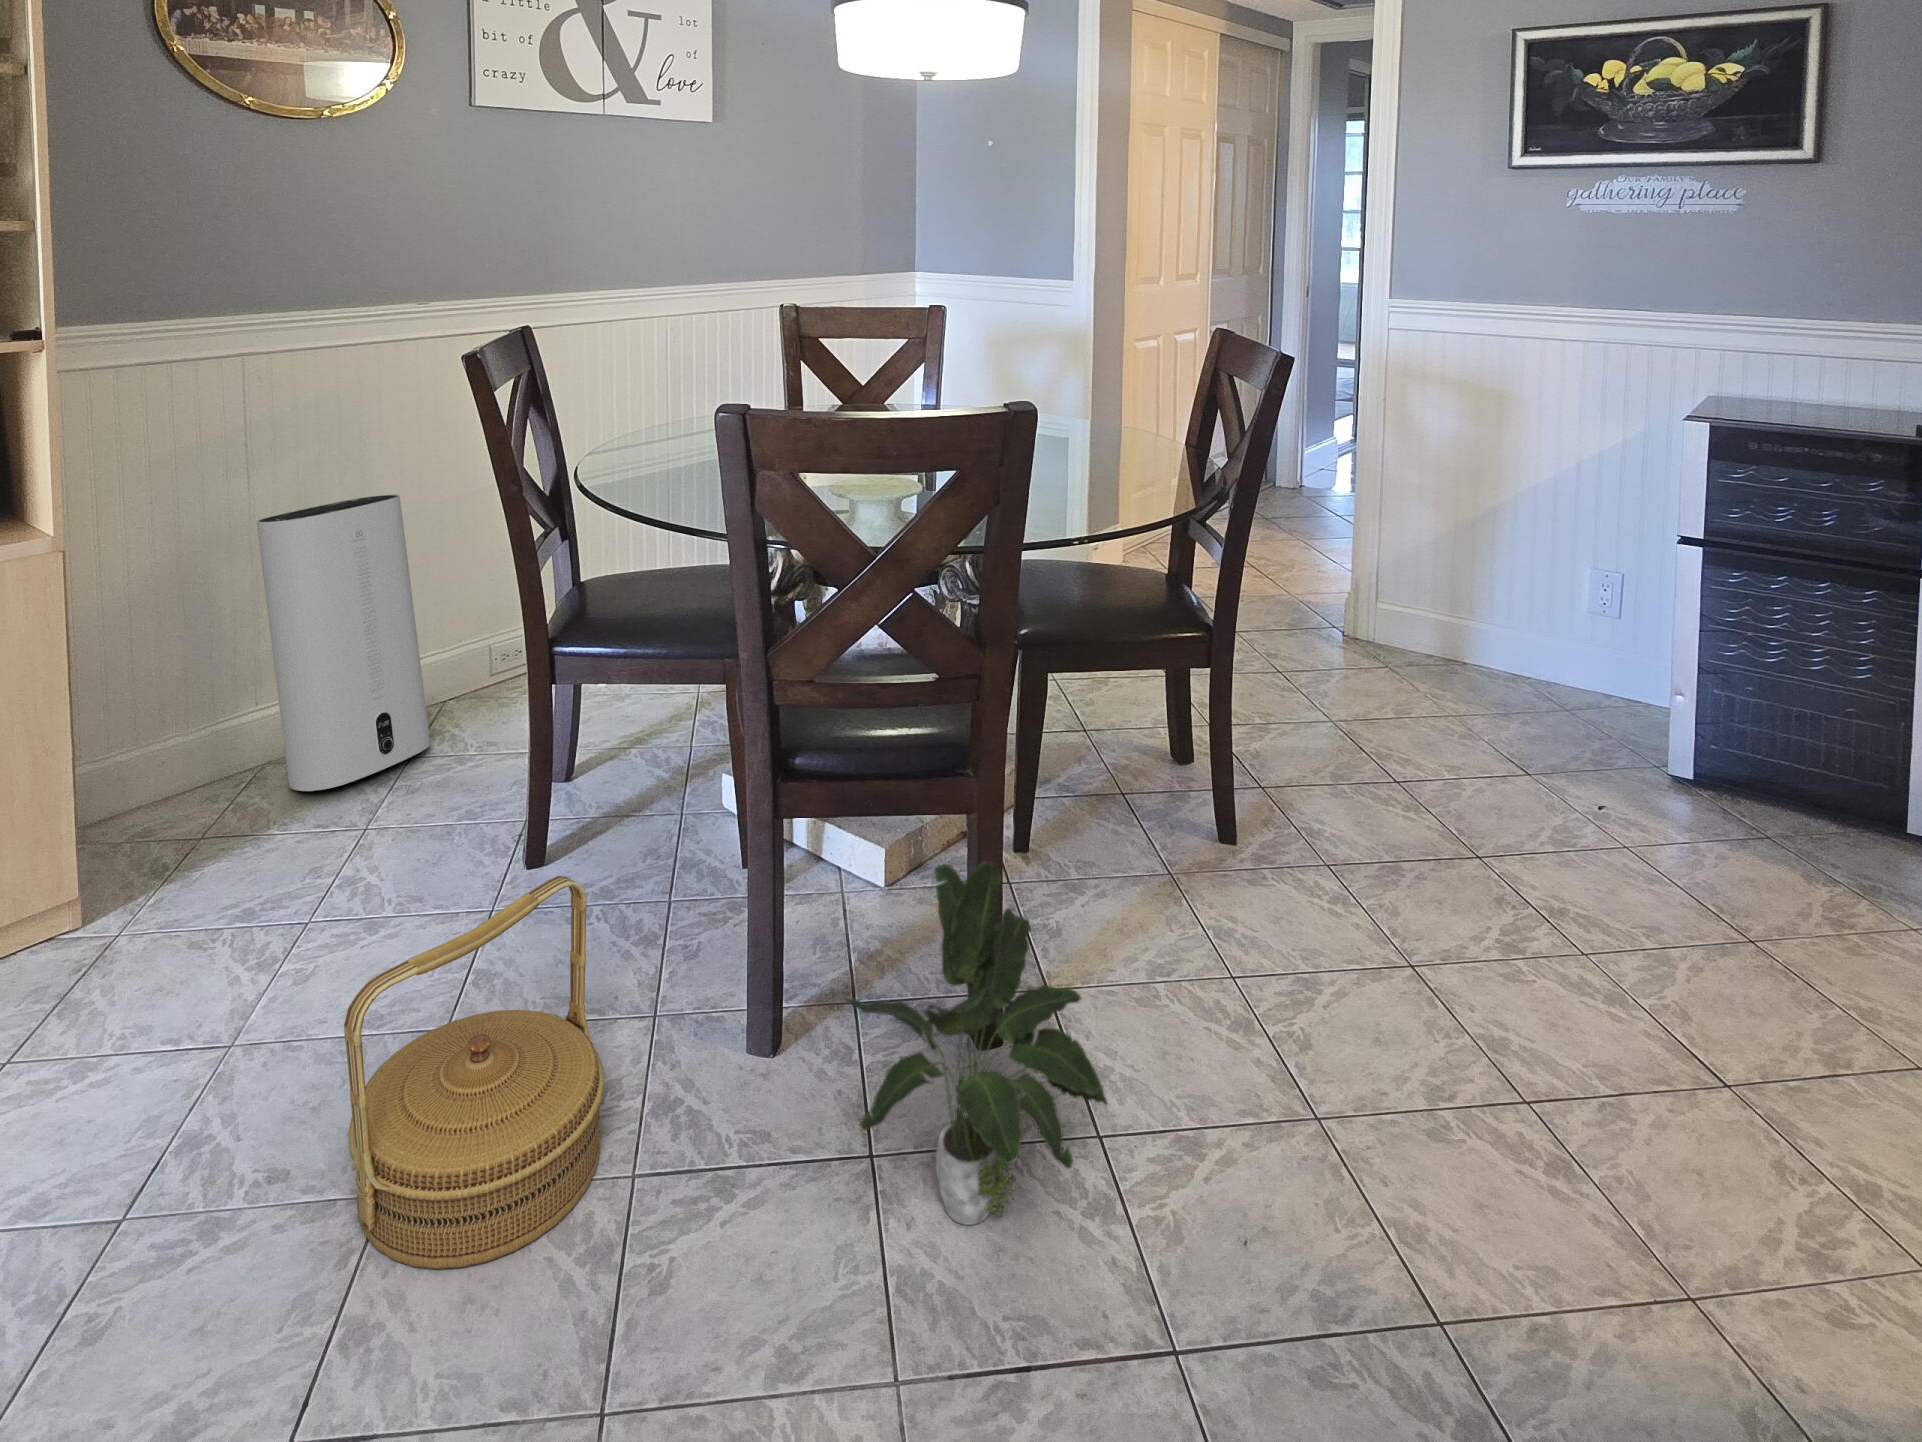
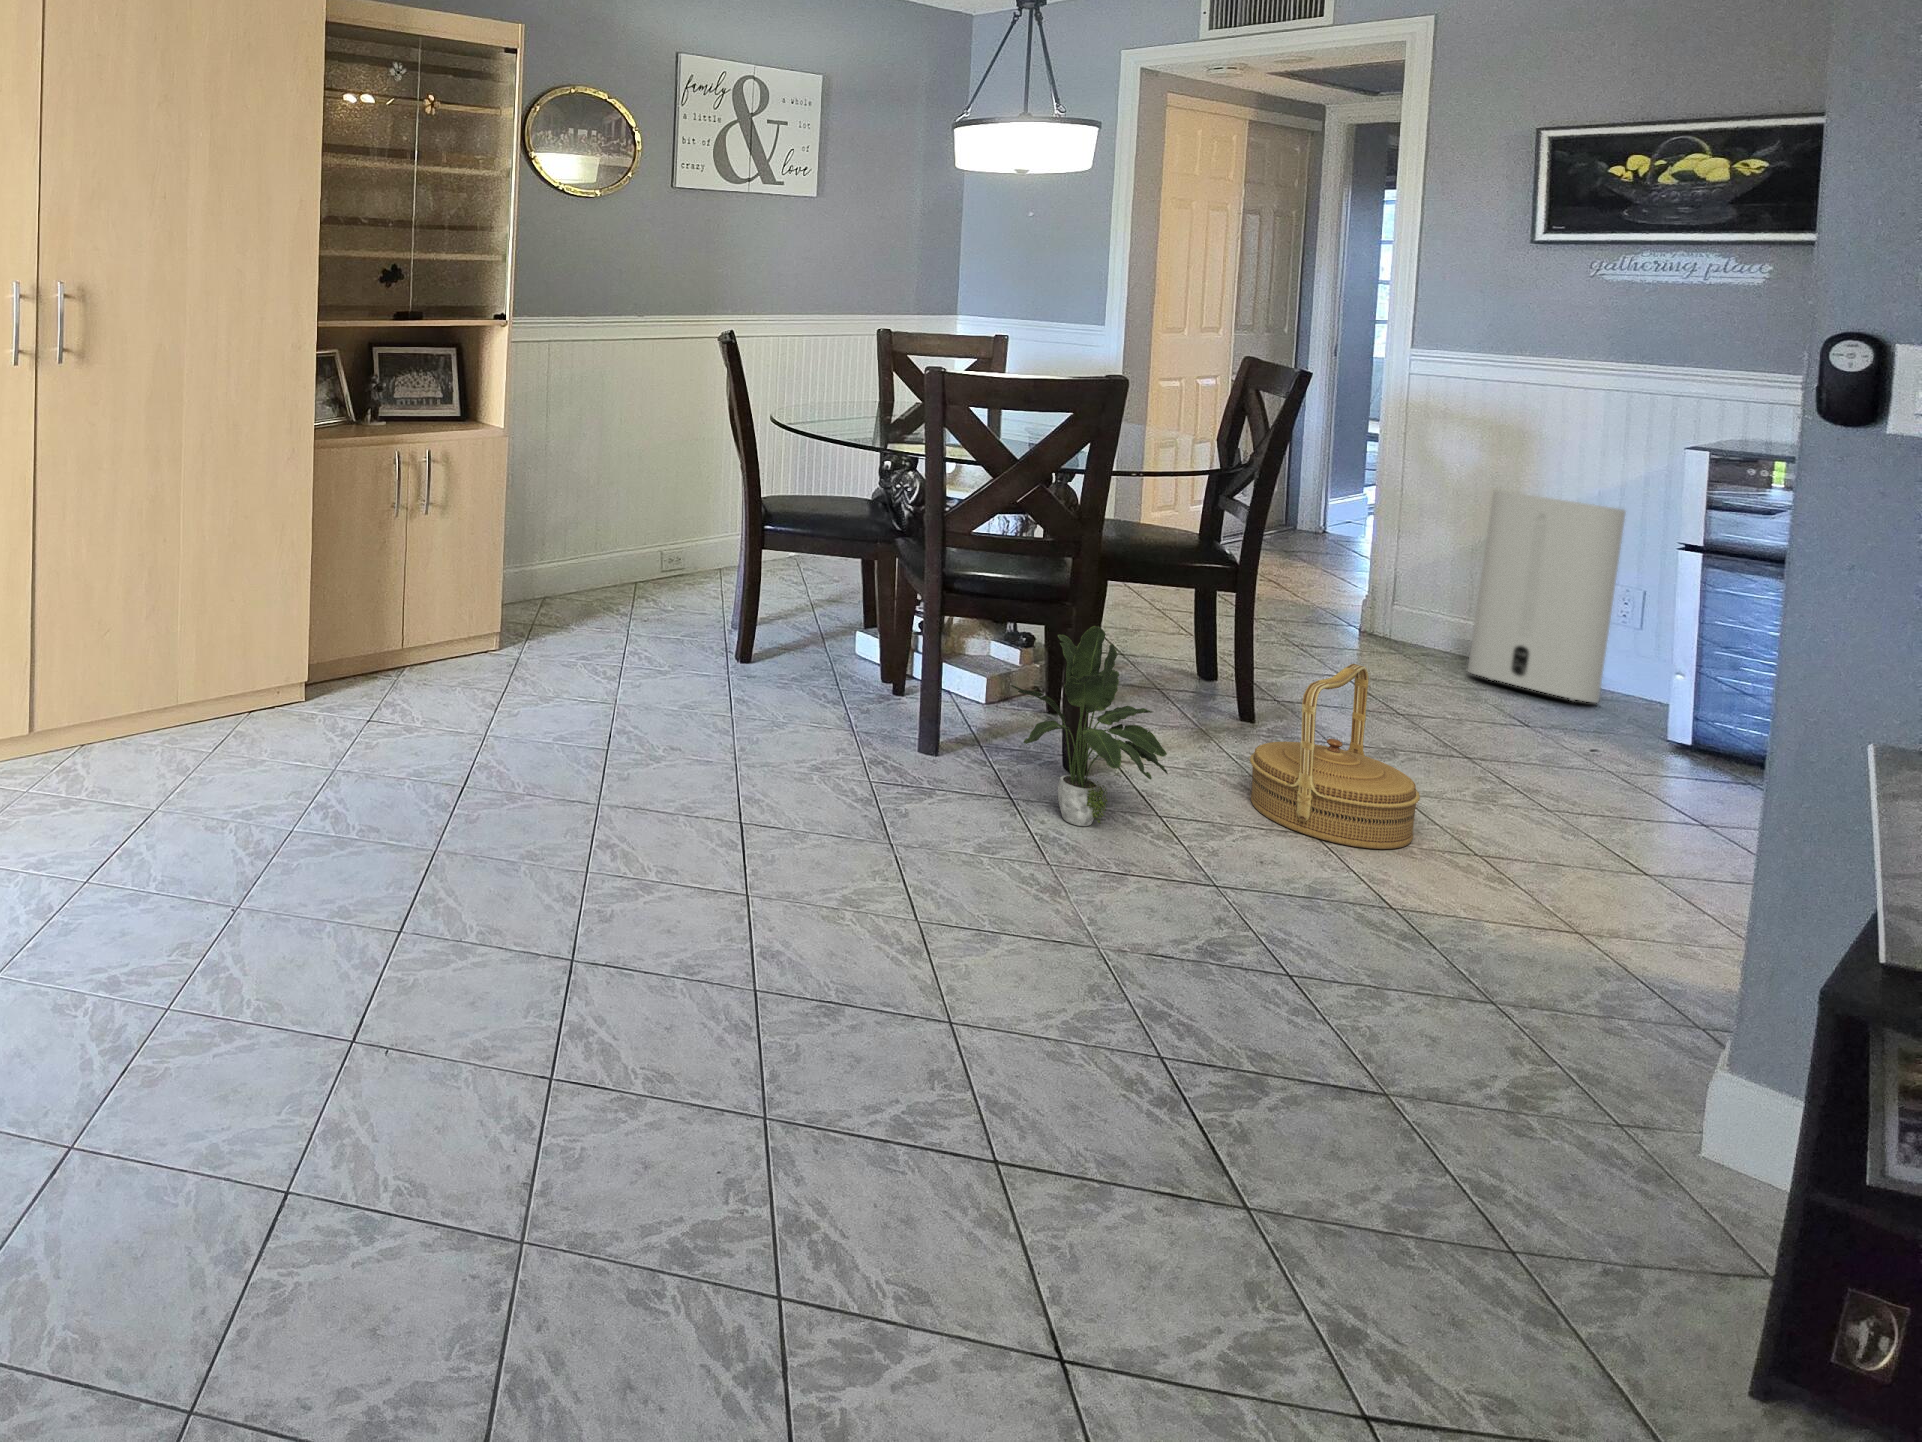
air purifier: present [256,494,430,791] -> present [1468,491,1625,703]
basket: present [344,876,604,1269] -> present [1250,664,1420,849]

